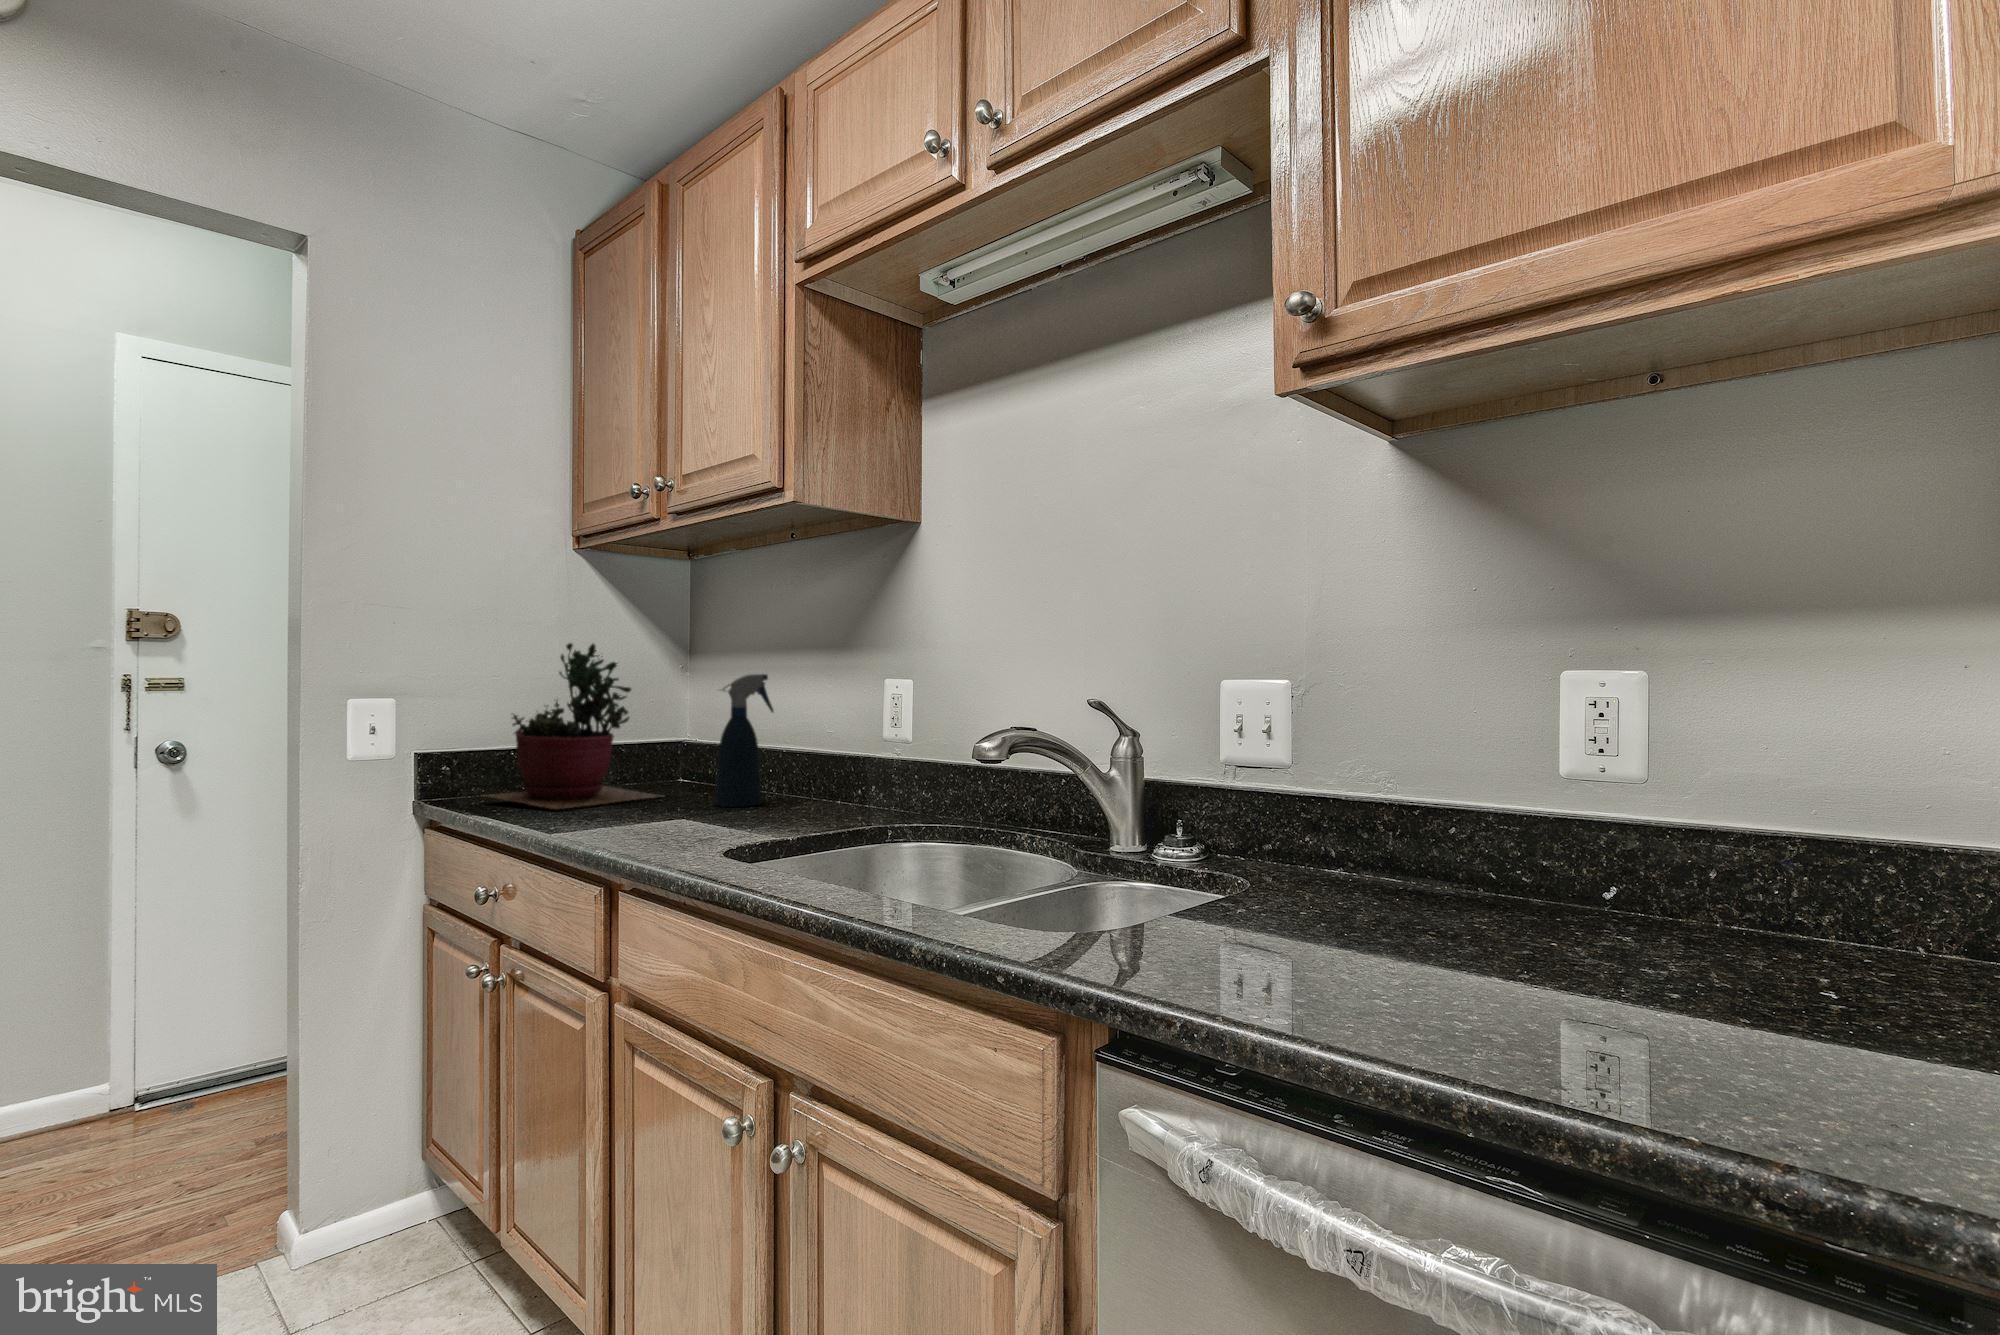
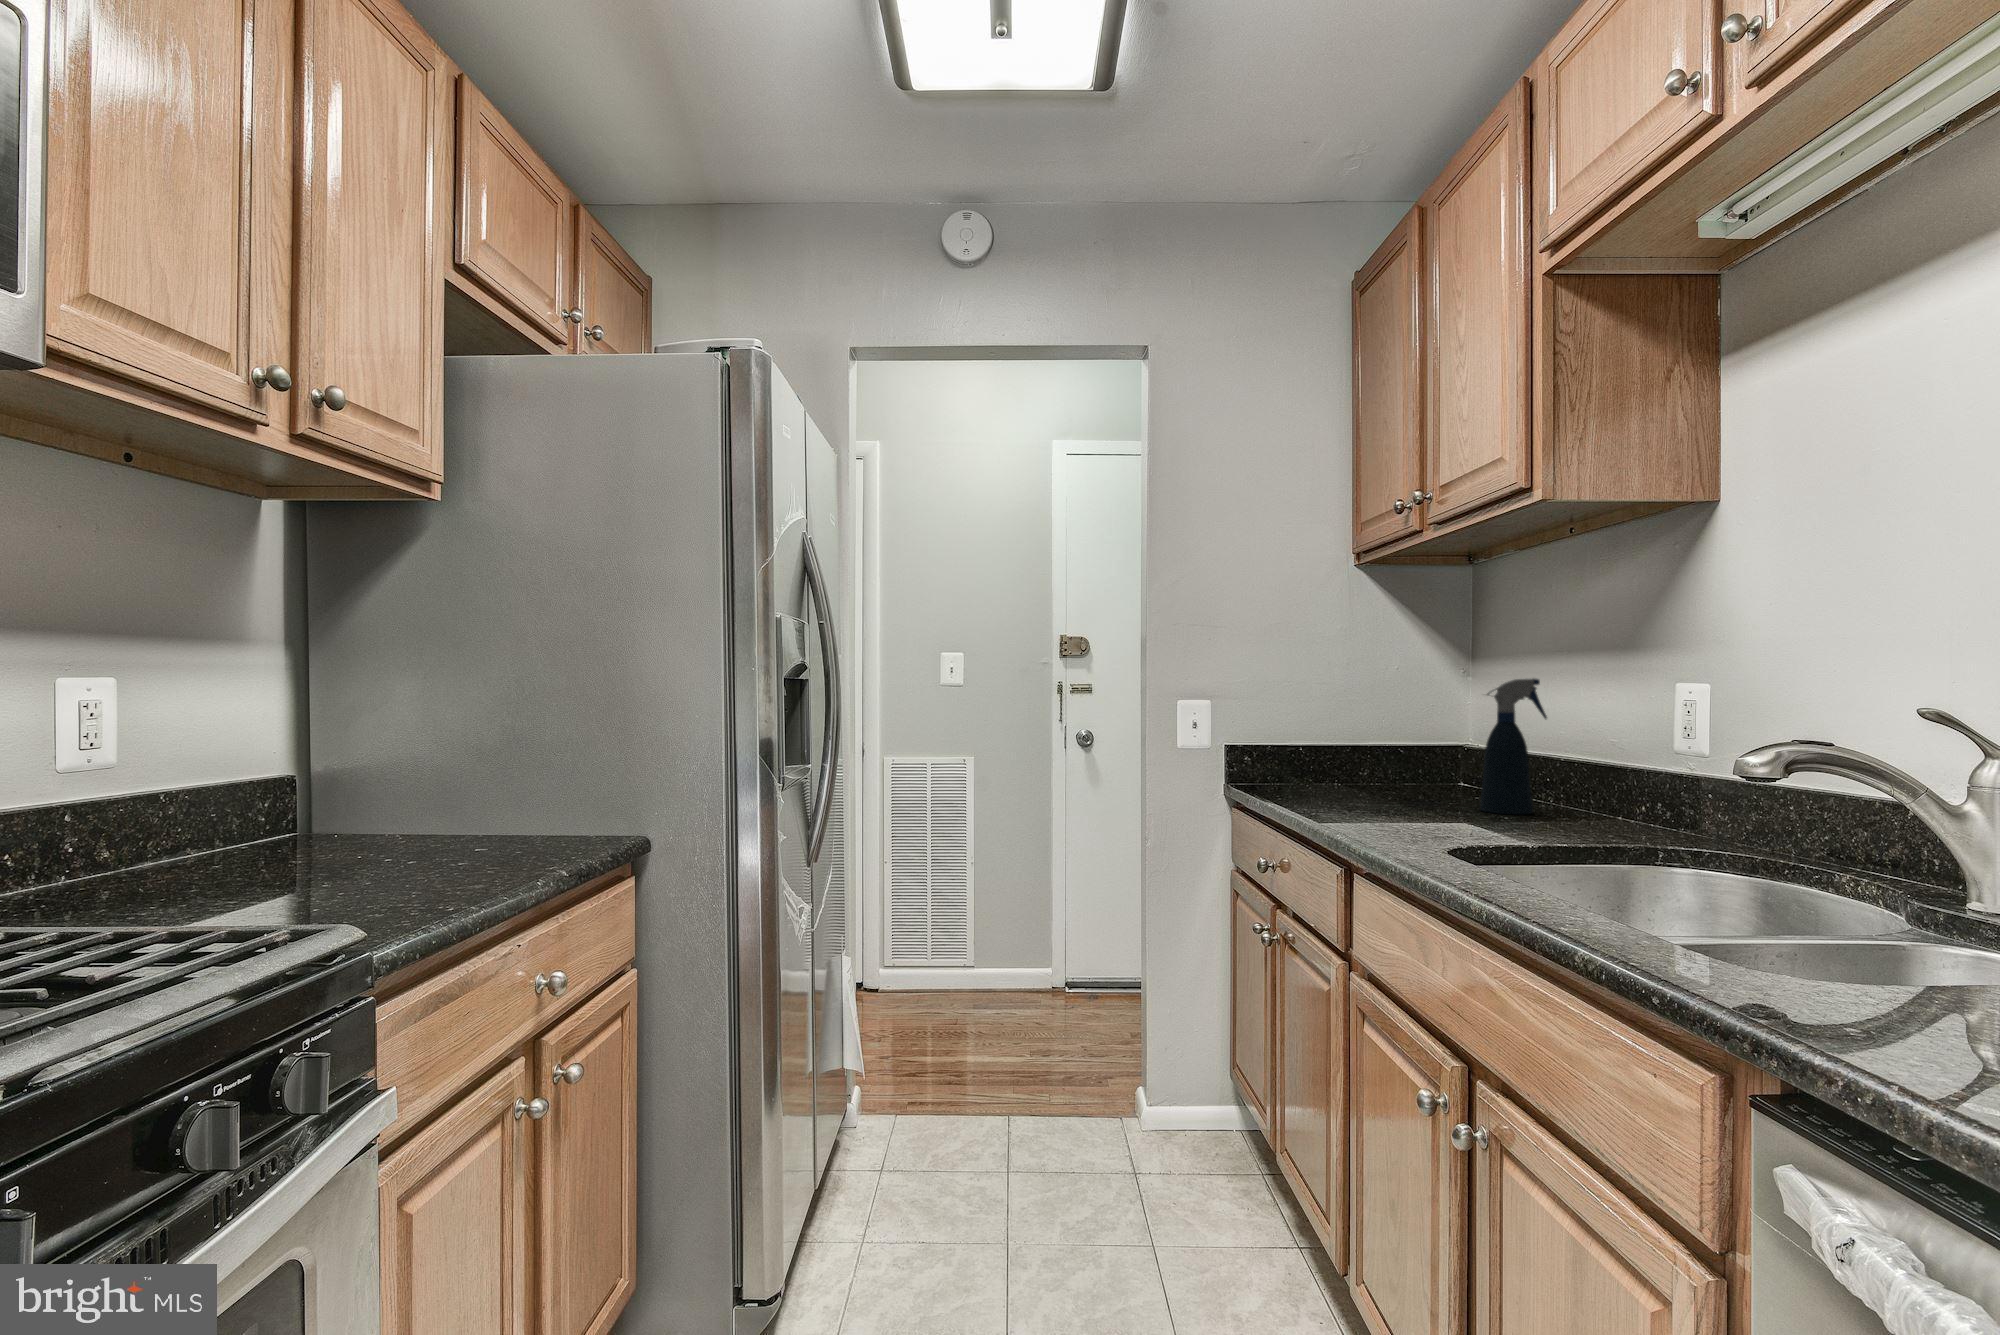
succulent plant: present [487,643,663,809] -> none [1273,650,1438,799]

